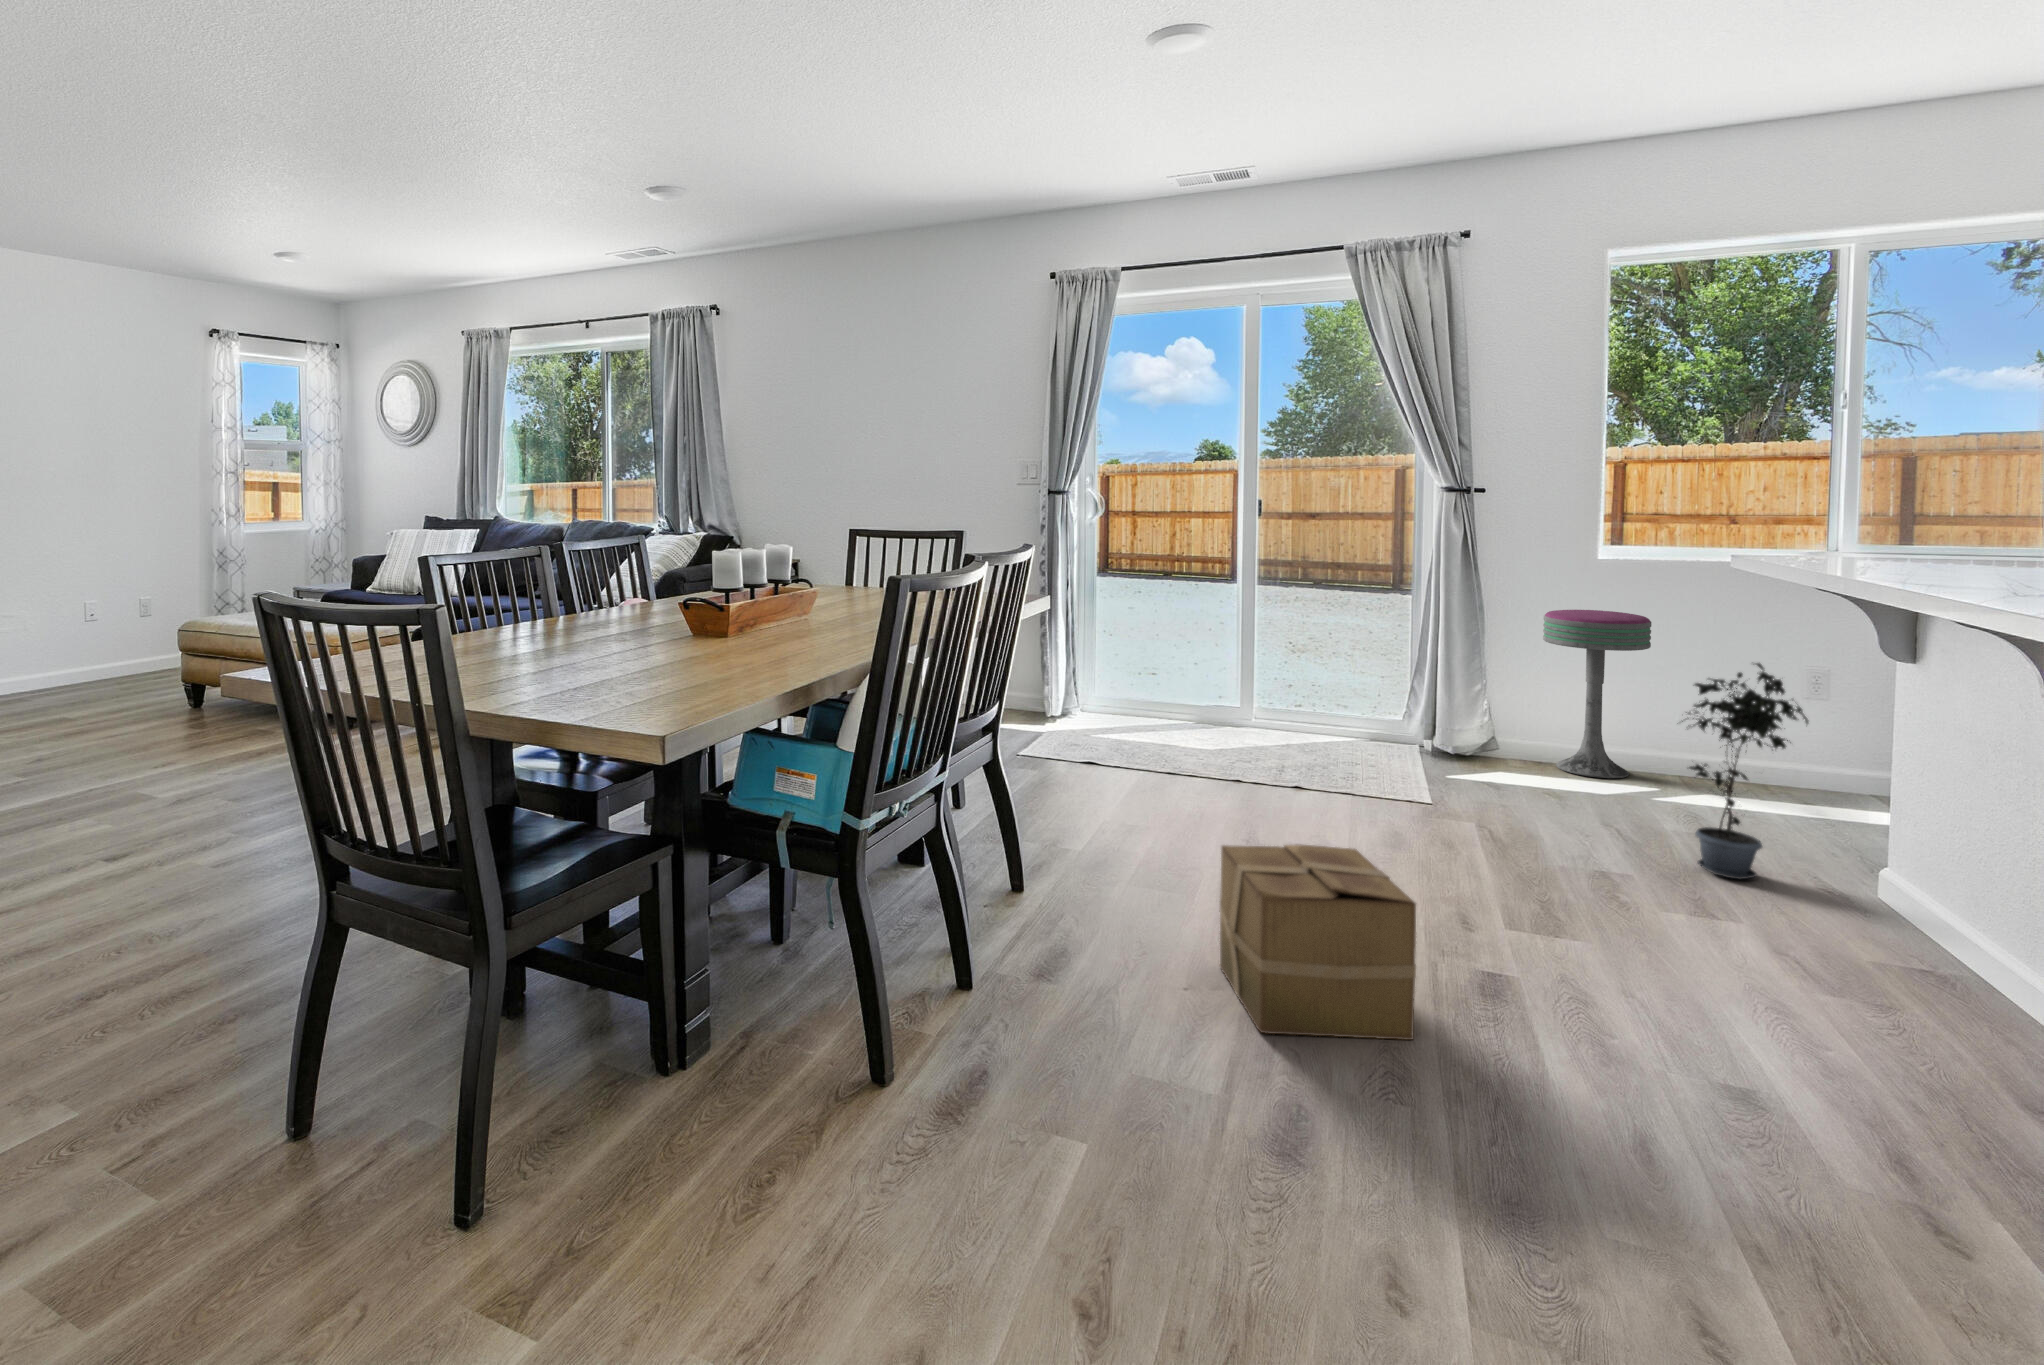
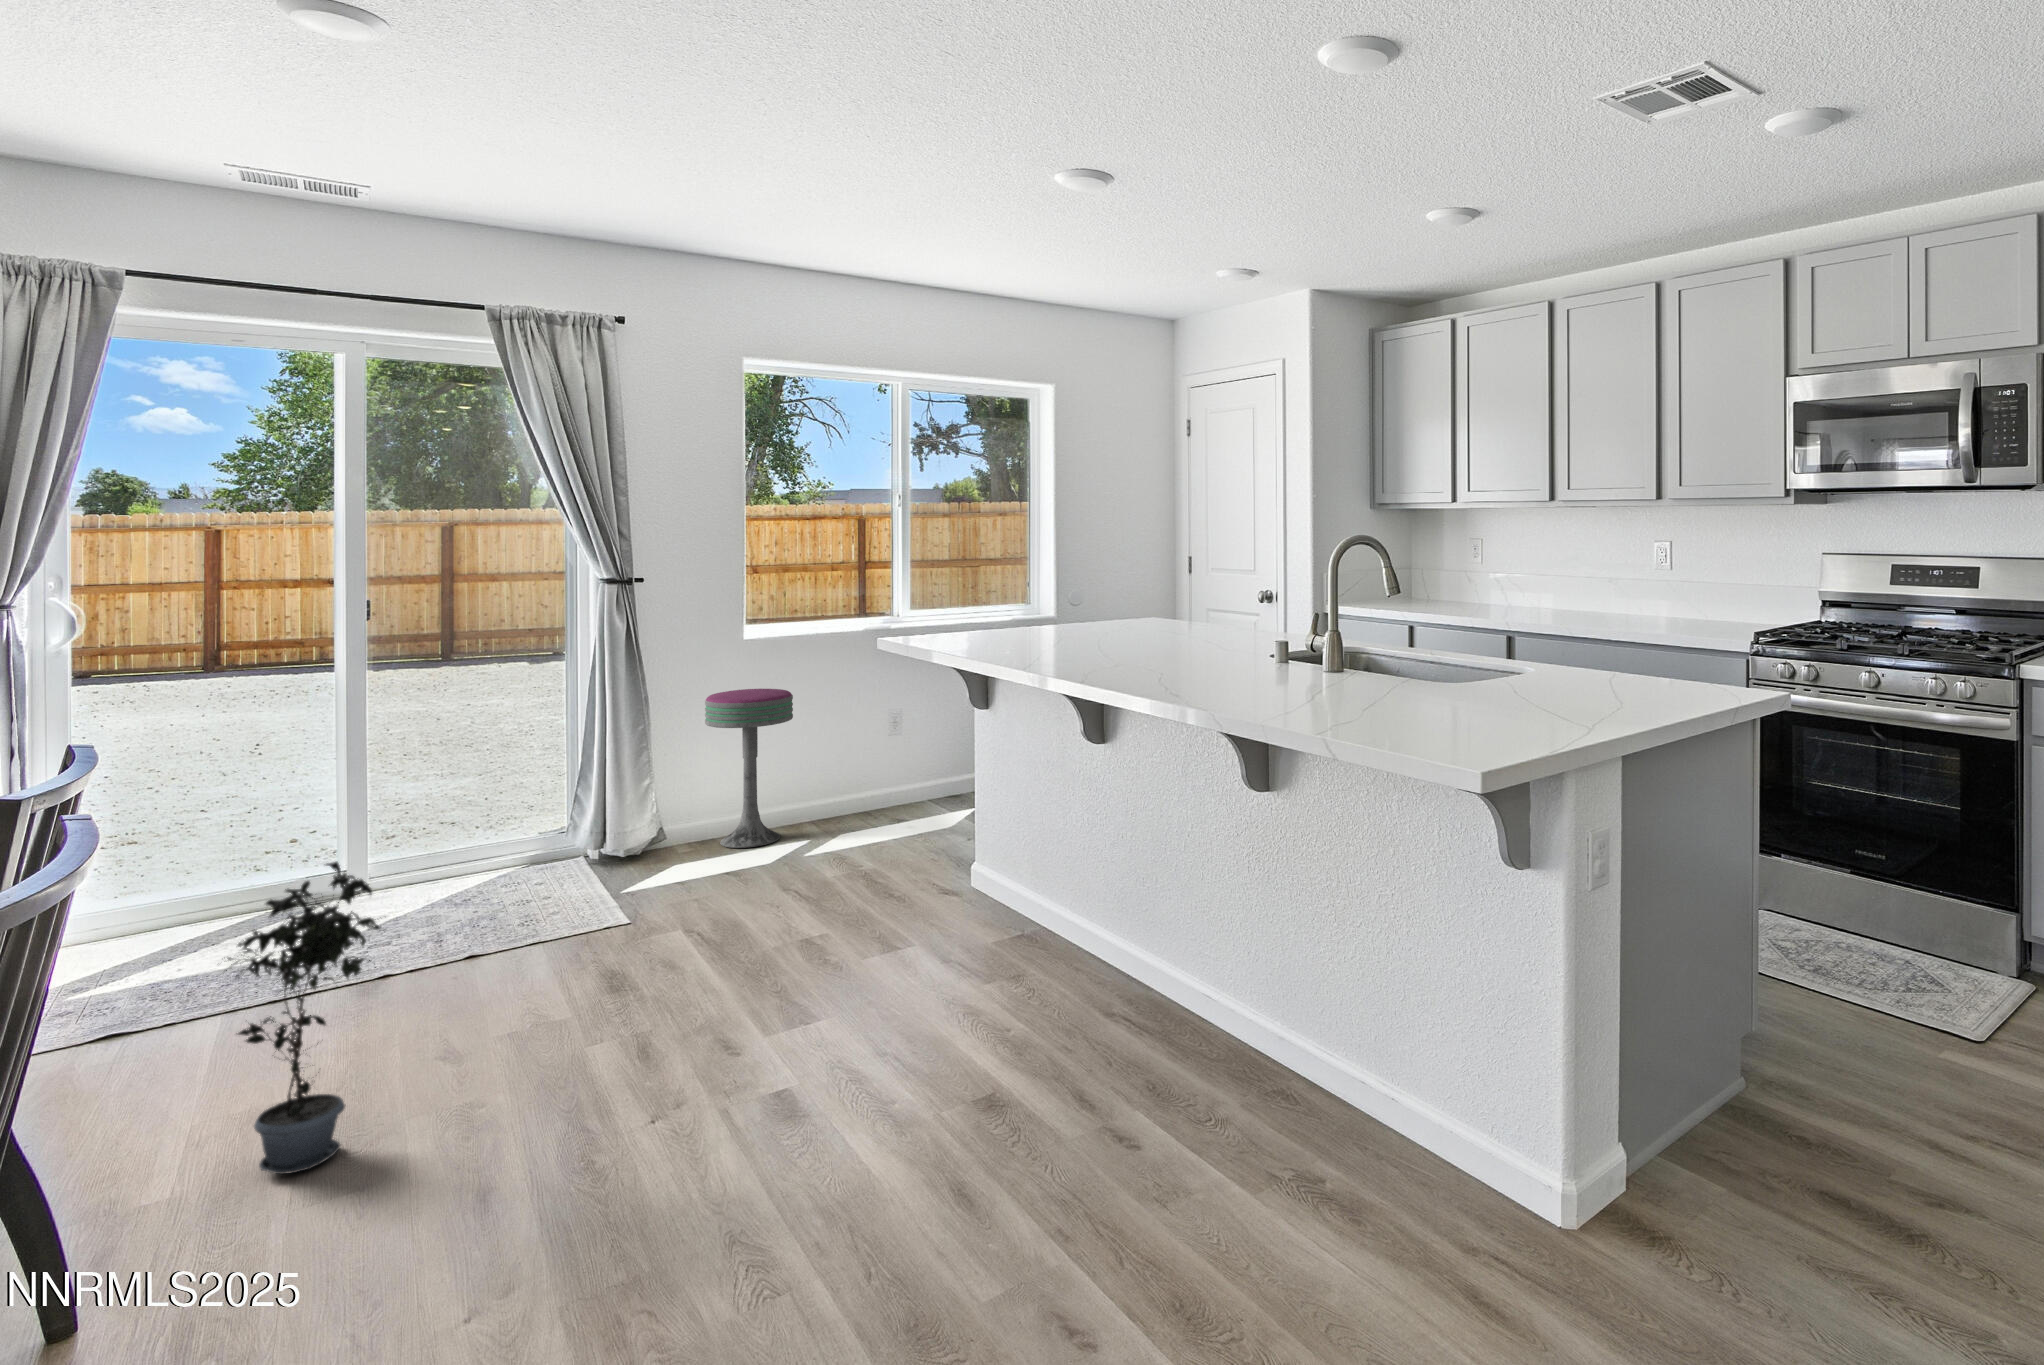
potted plant: present [1682,663,1808,880] -> present [226,862,380,1174]
cardboard box: present [1220,845,1416,1040] -> none [481,1002,729,1268]

